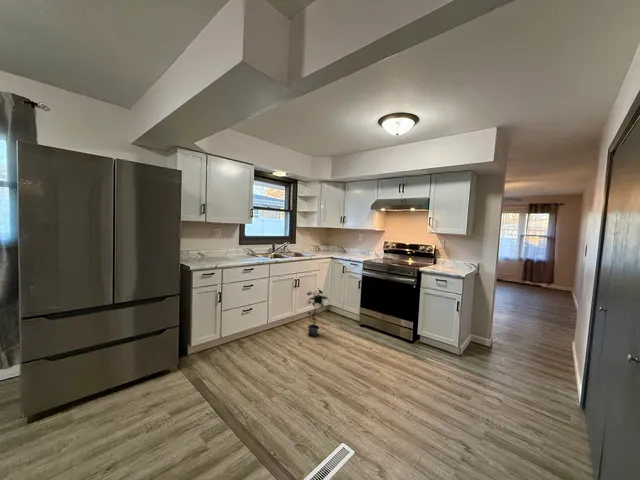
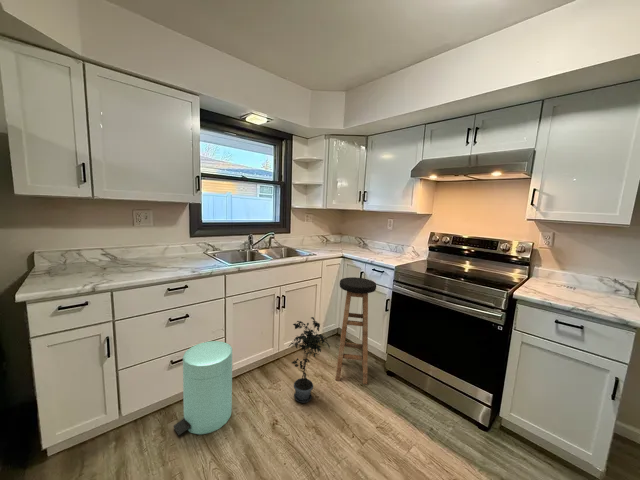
bar stool: none [330,268,353,330] -> present [335,277,376,384]
trash can: none [247,301,277,347] -> present [174,341,232,435]

